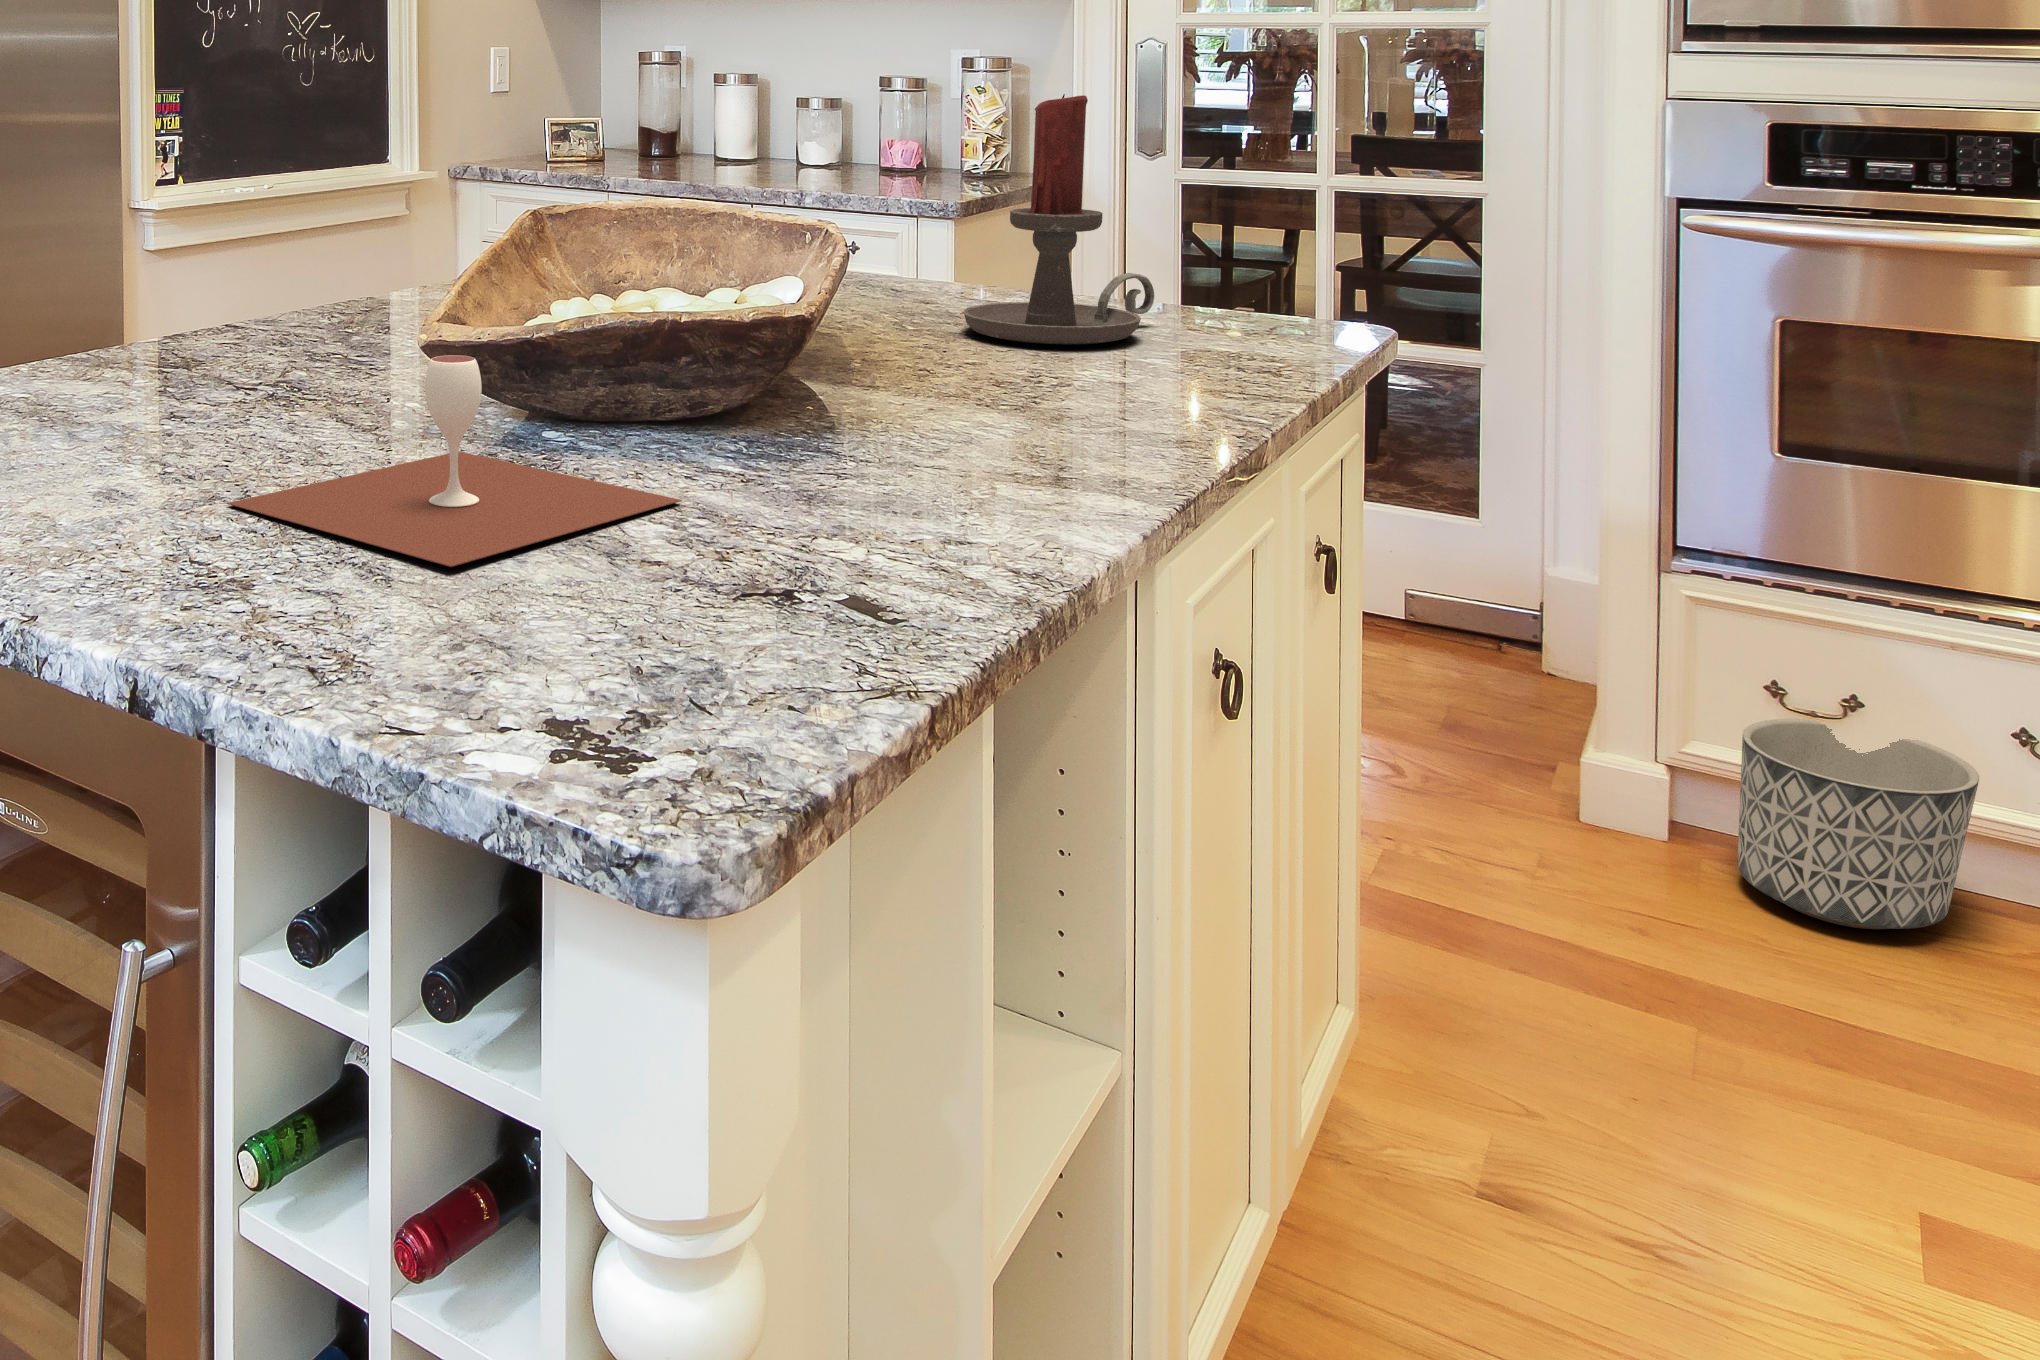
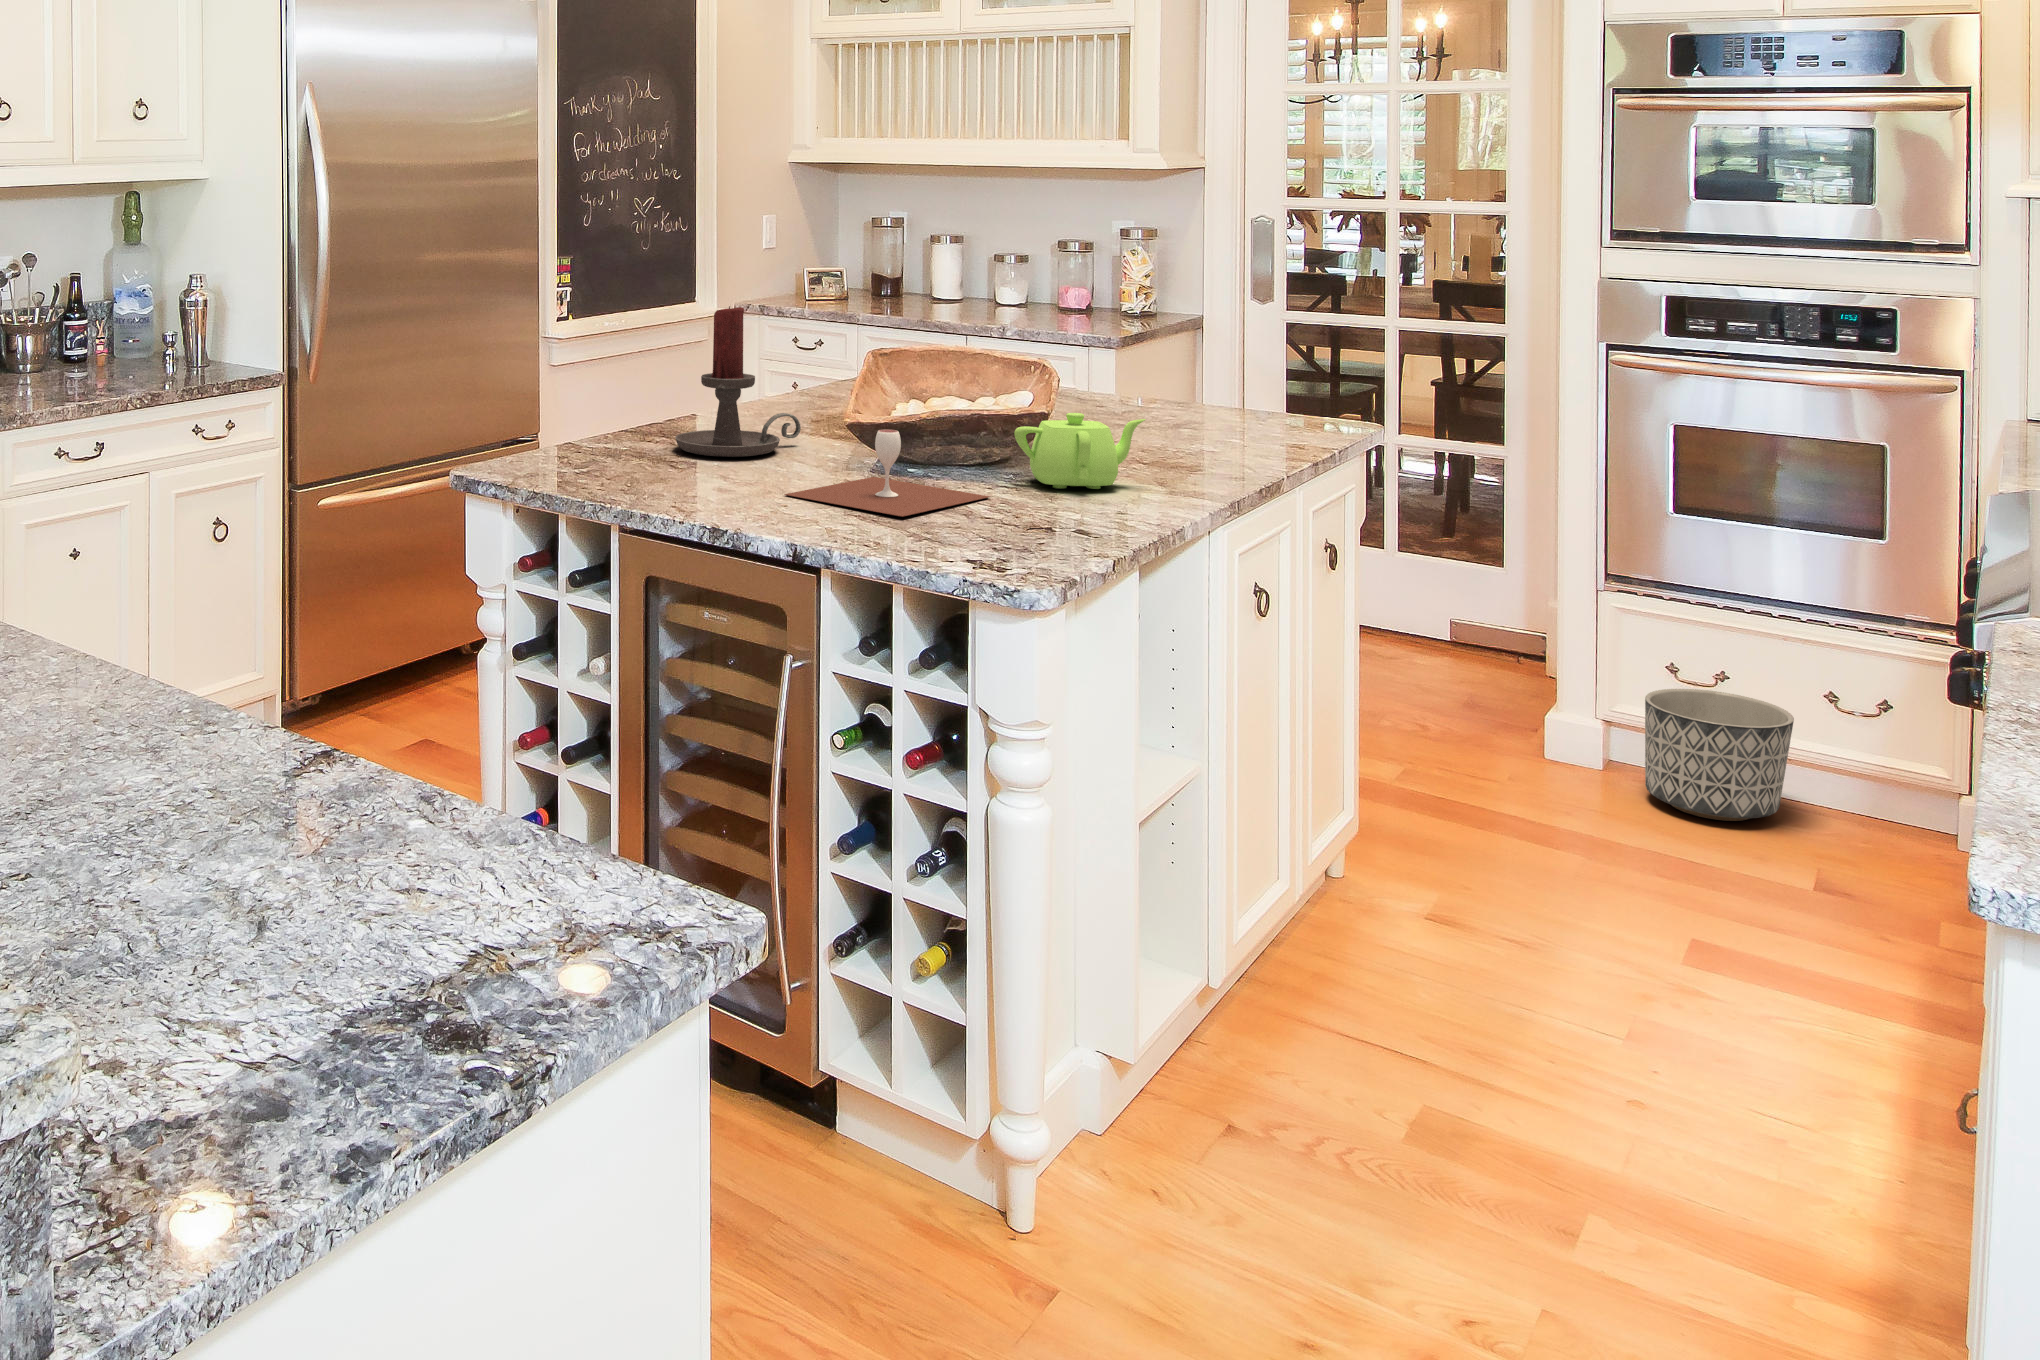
candle holder: present [963,94,1154,344] -> present [675,306,801,457]
teapot: none [742,313,1014,474] -> present [1014,413,1145,489]

